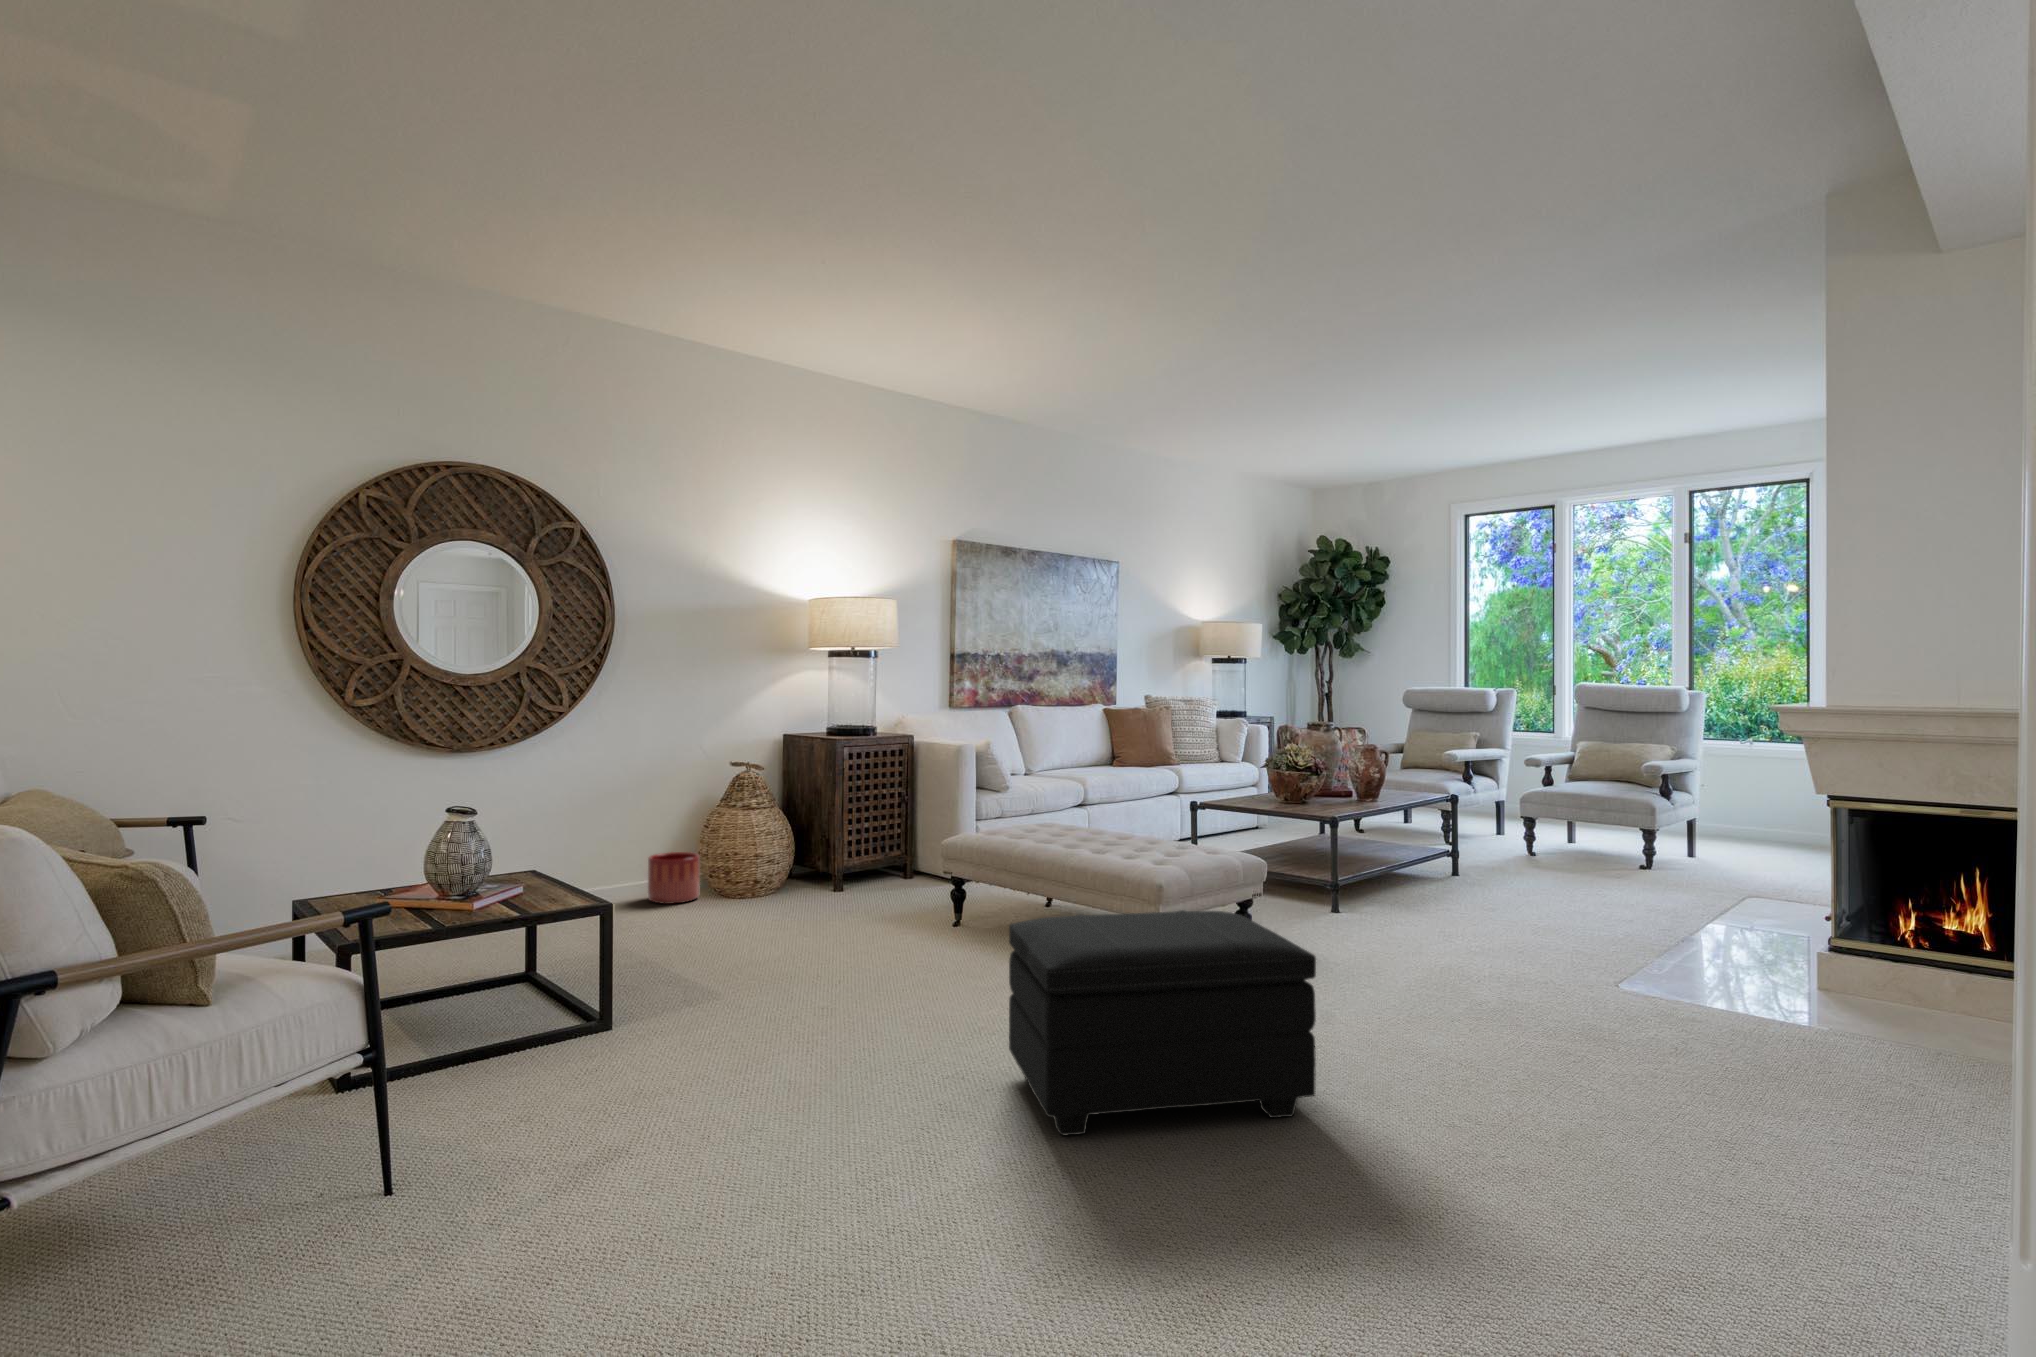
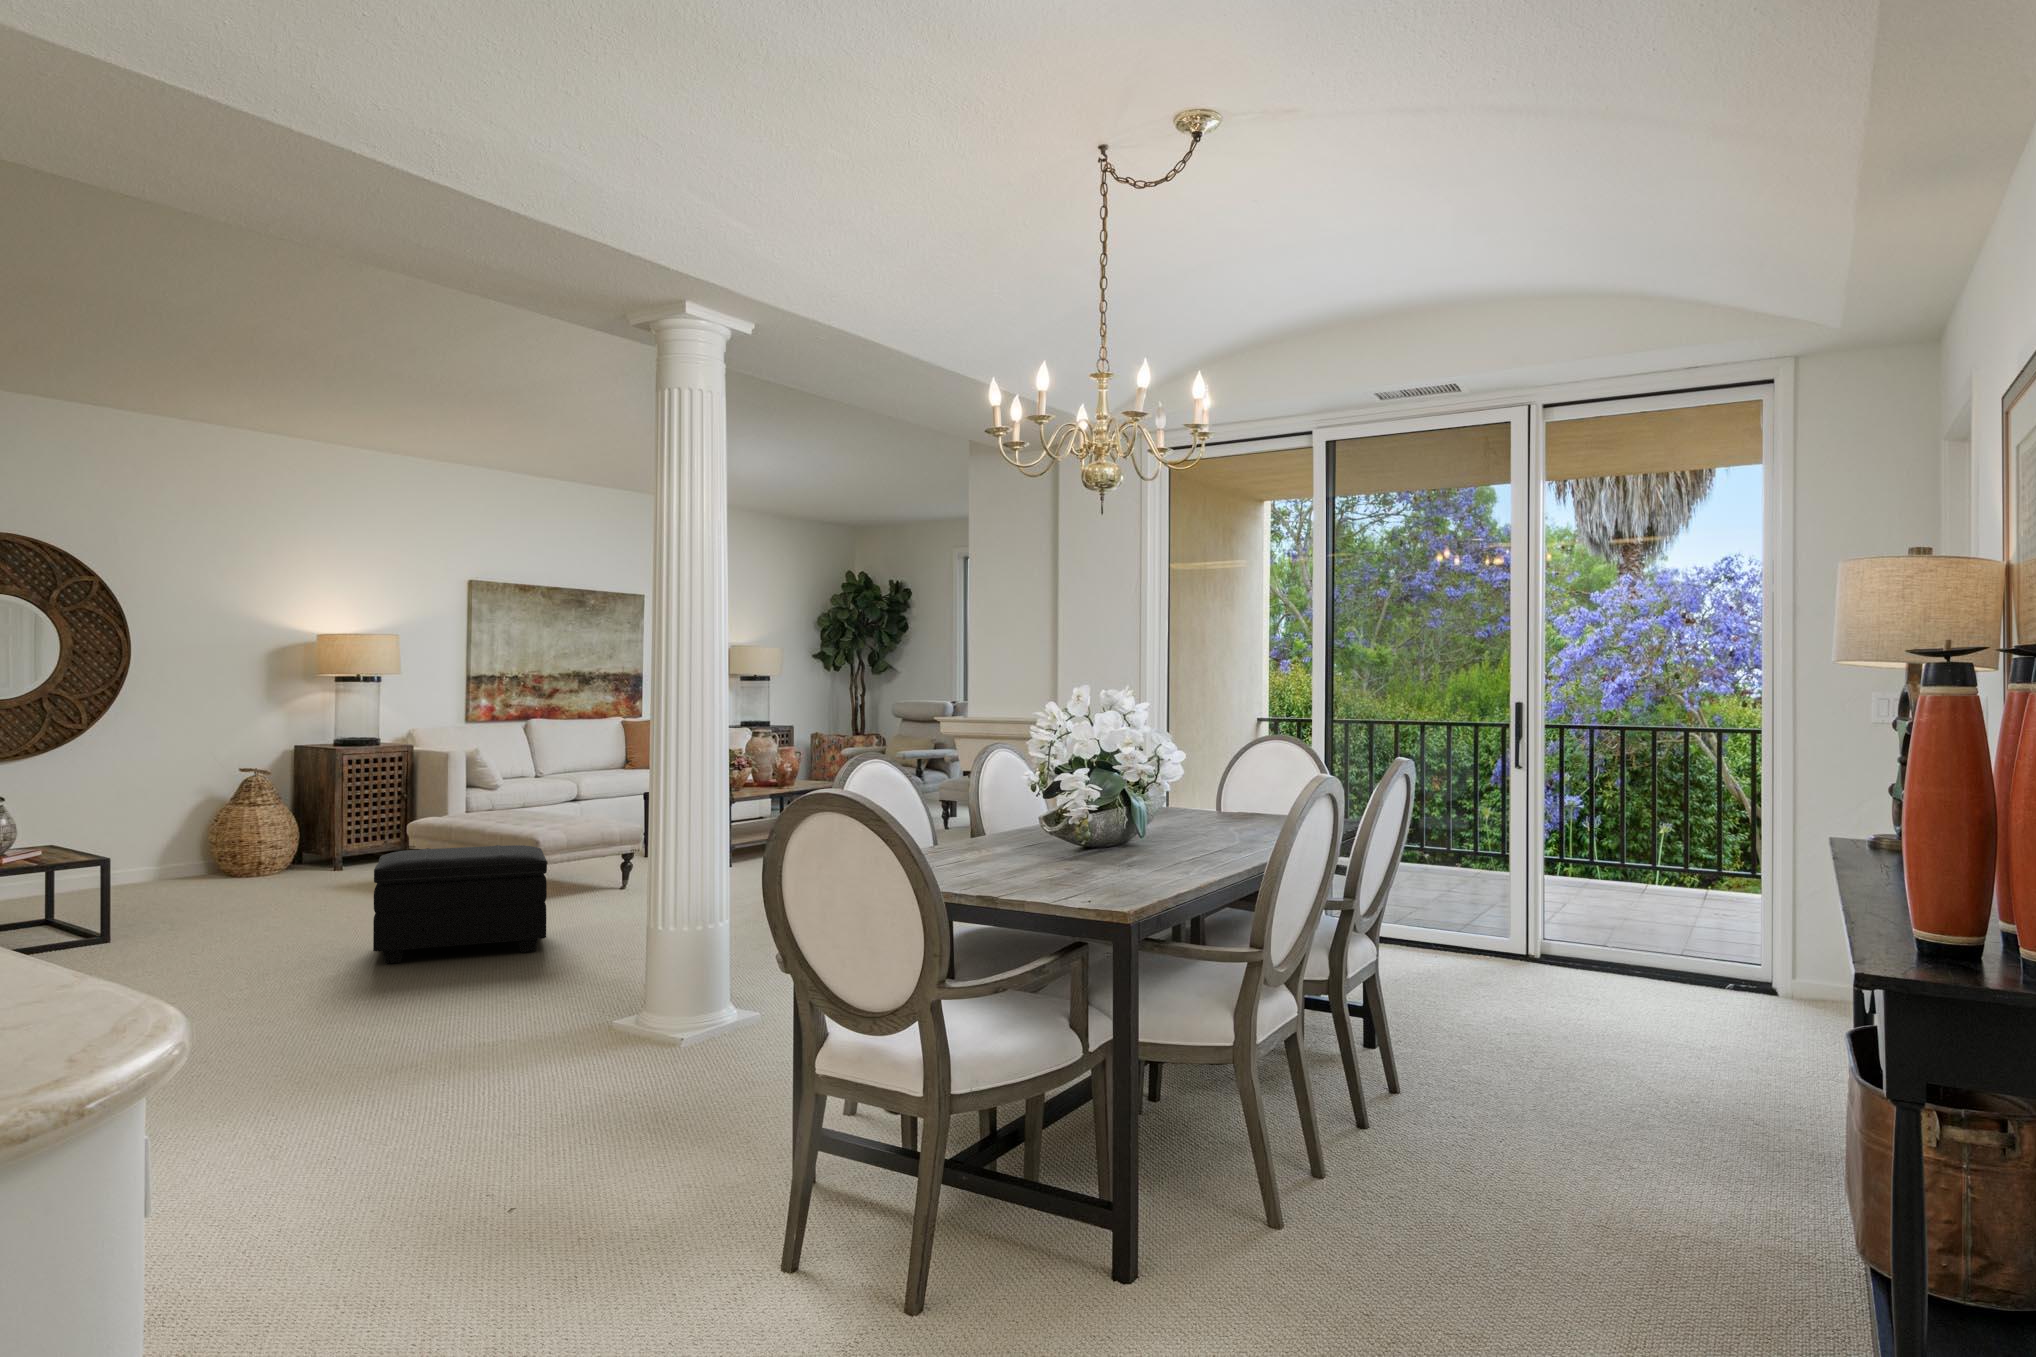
planter: present [648,852,700,904] -> none [161,842,210,883]

